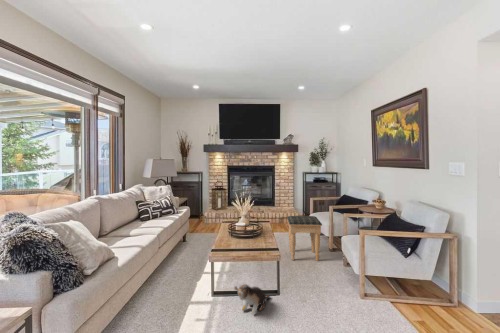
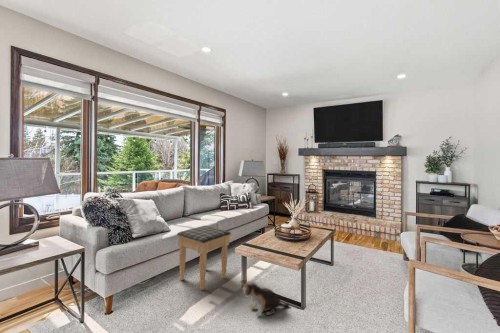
footstool: present [287,216,322,261] -> present [177,226,231,290]

